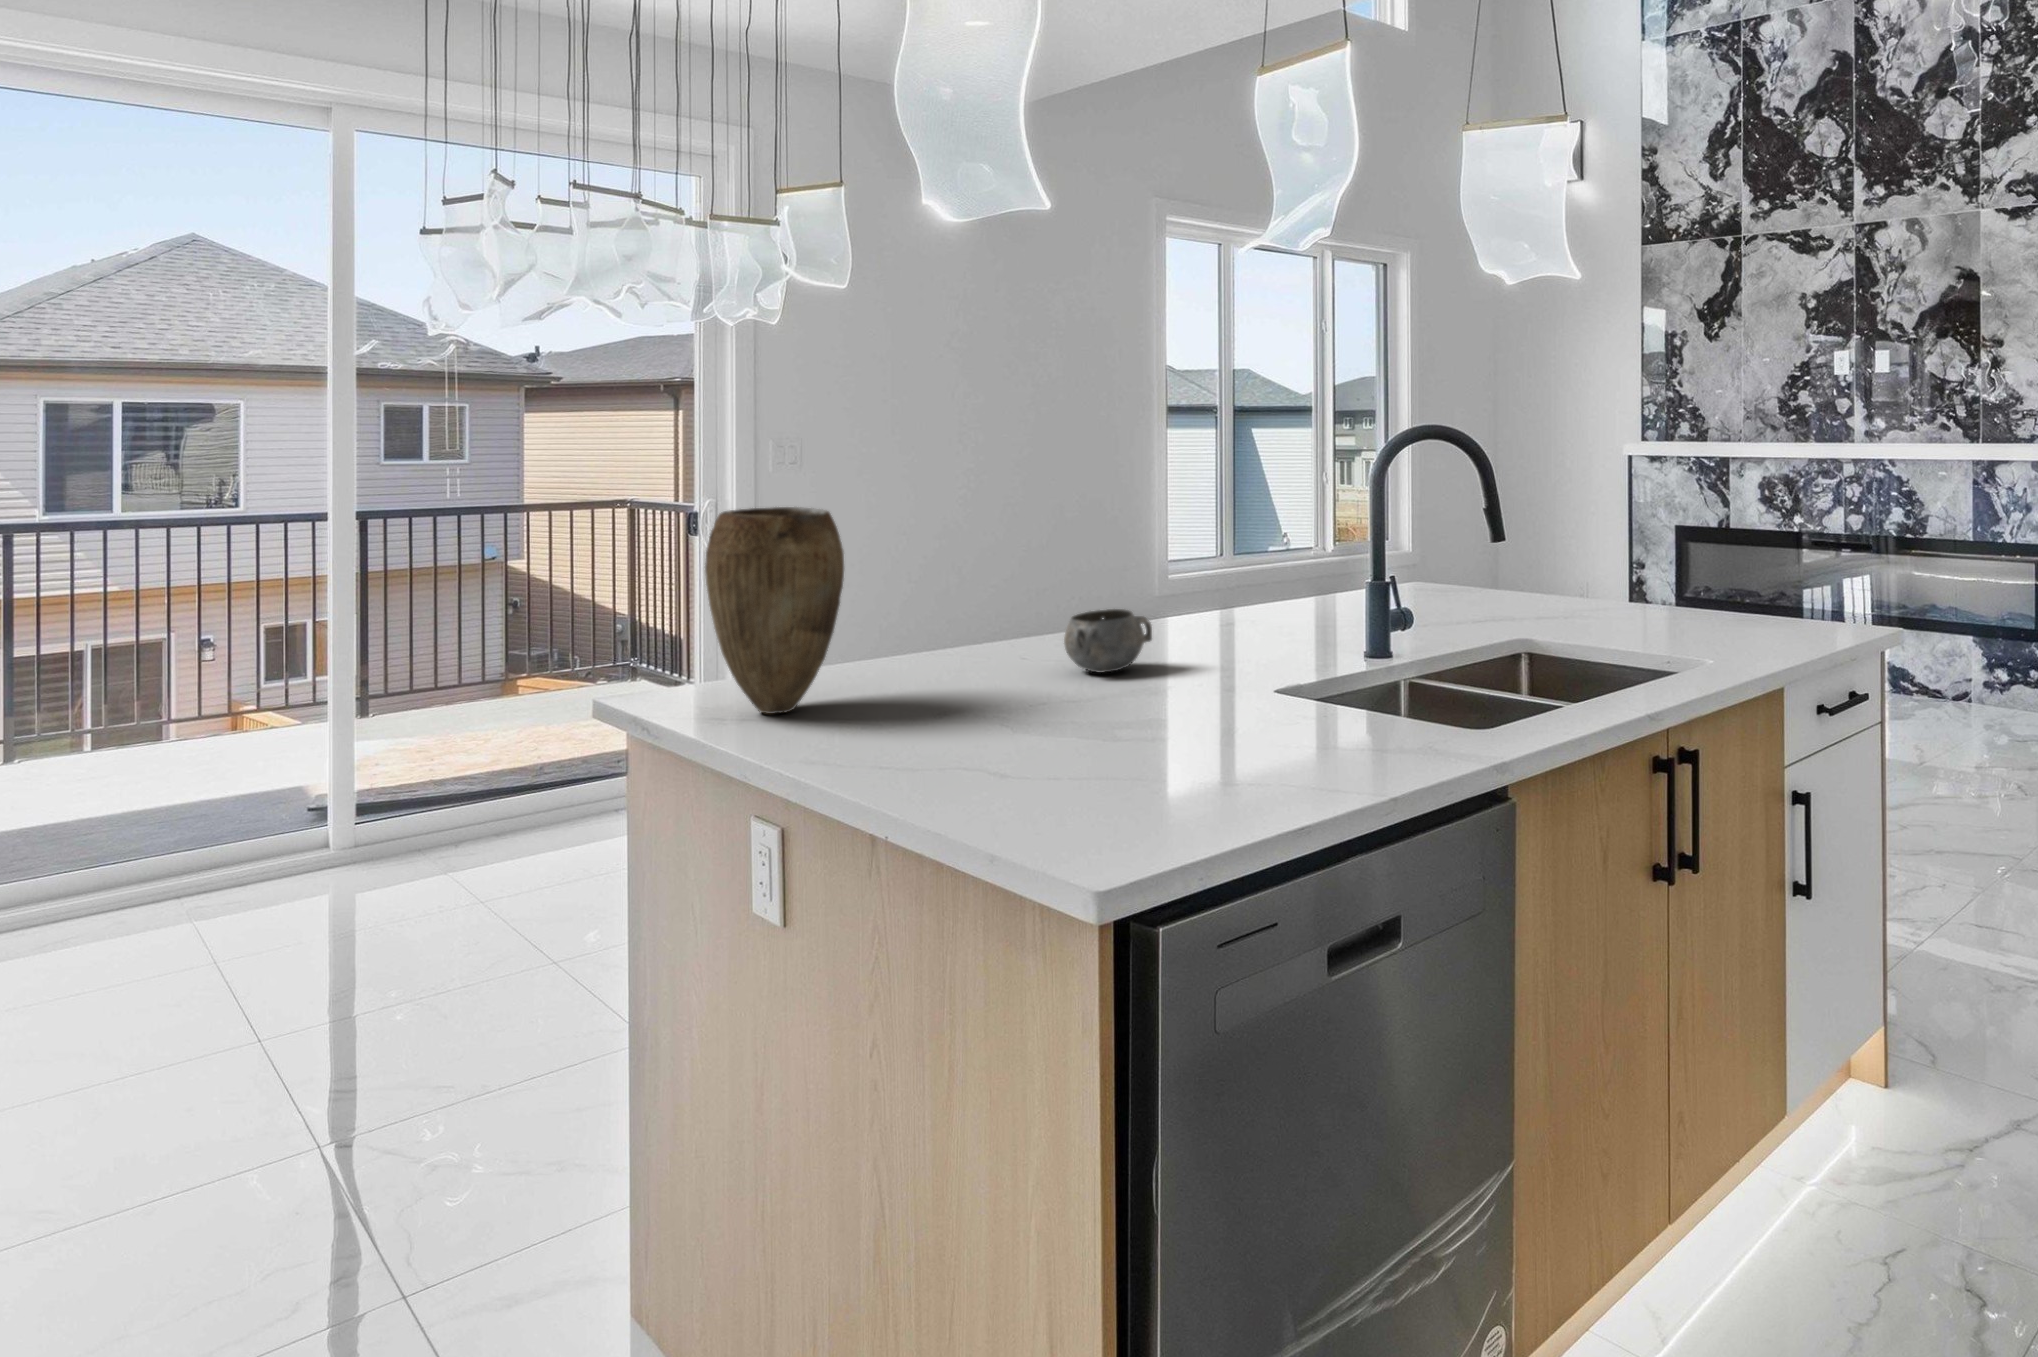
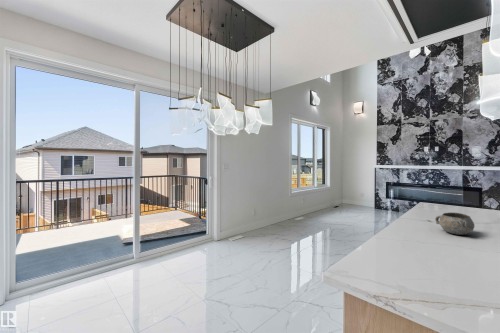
vase: present [705,507,844,714] -> none [374,179,434,258]

